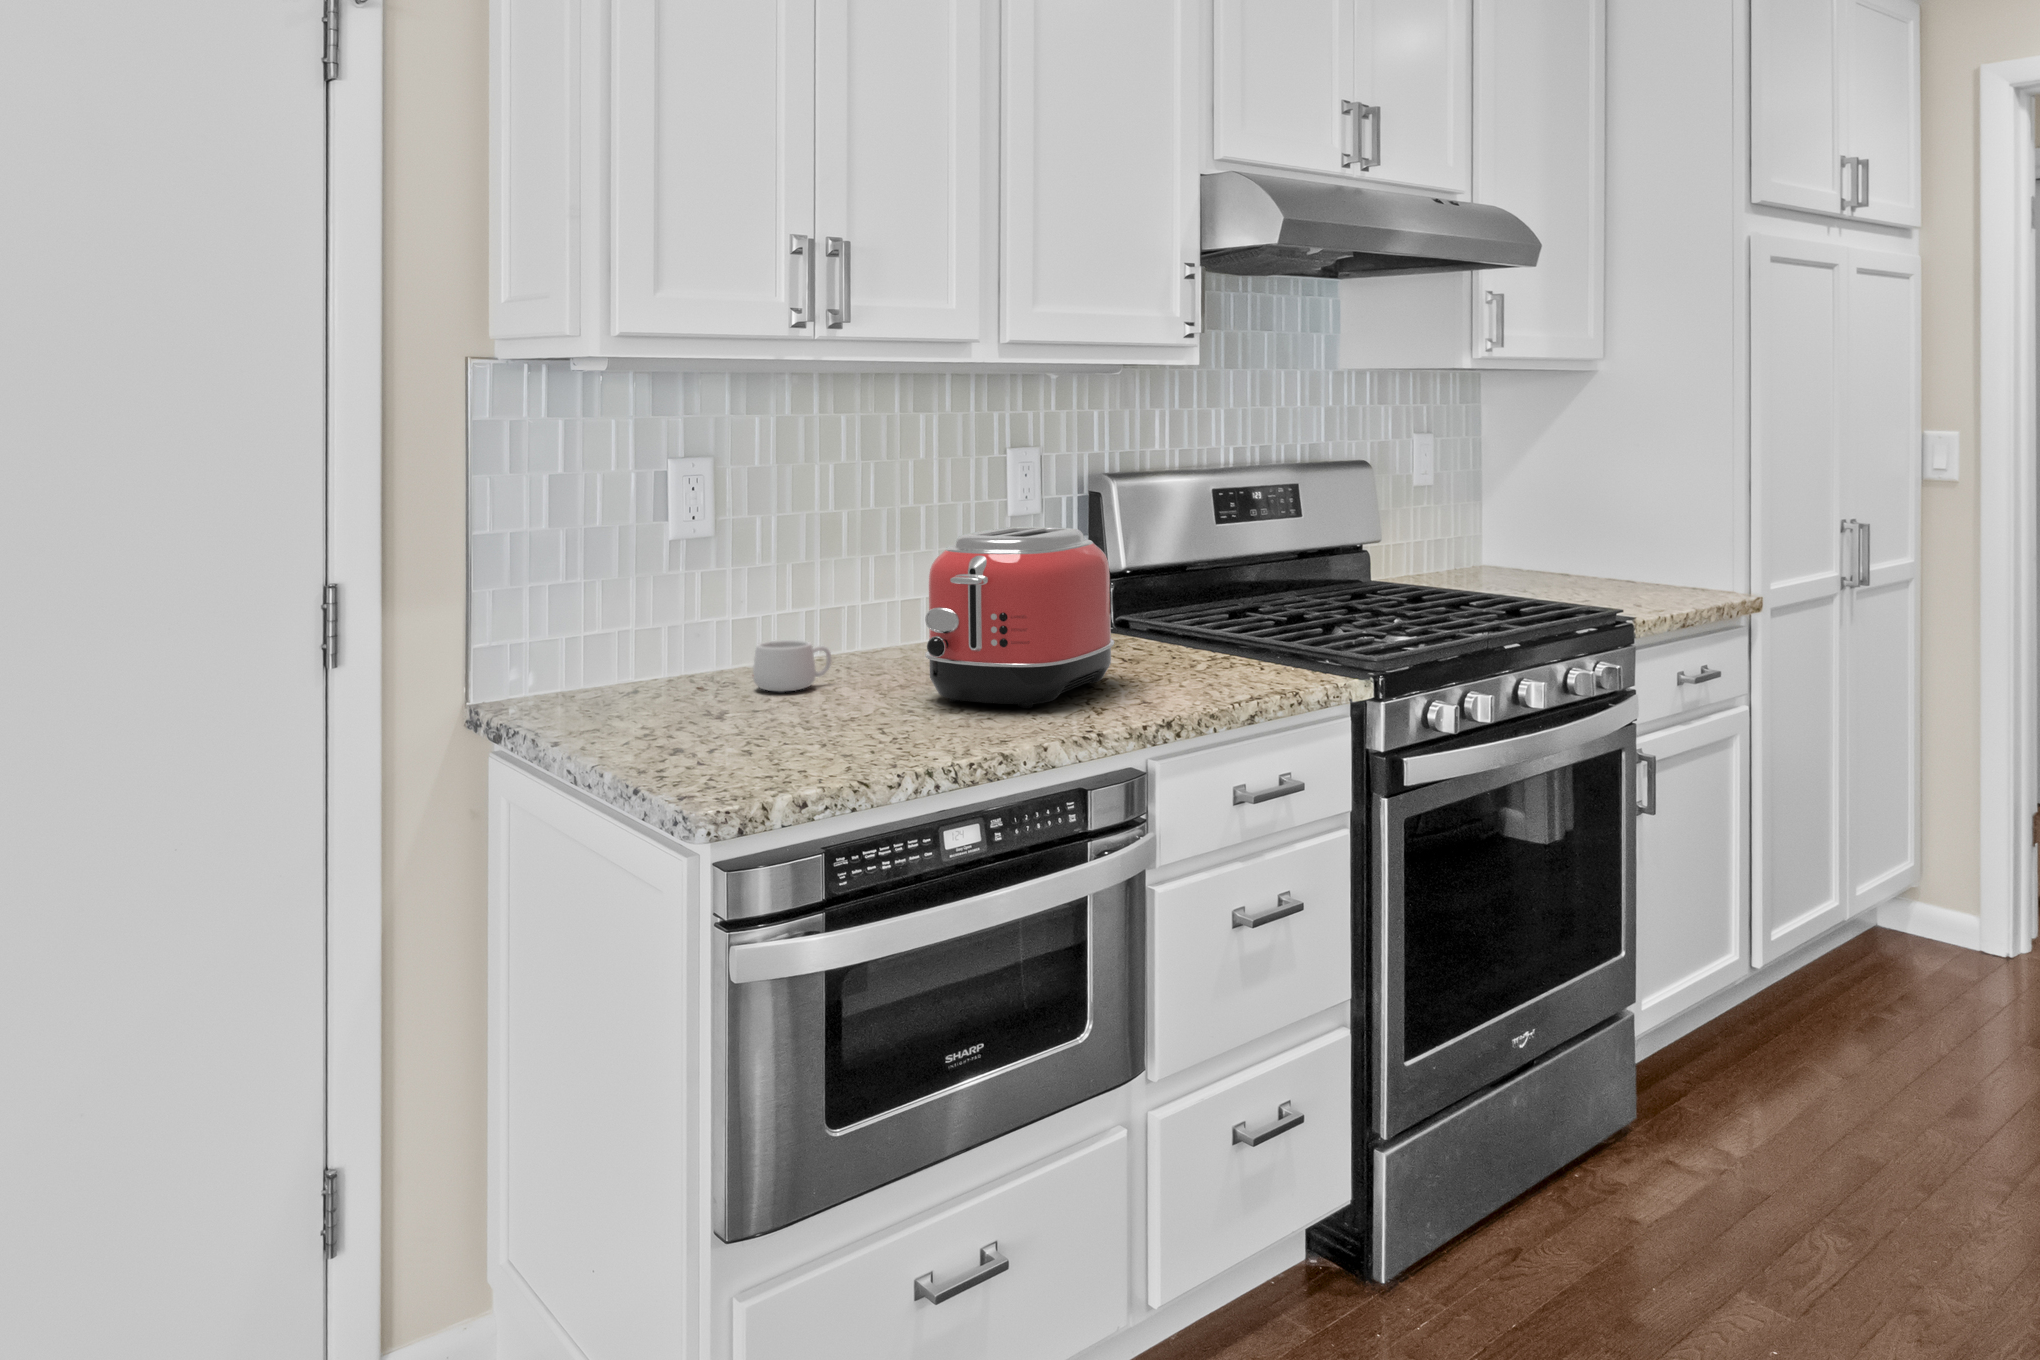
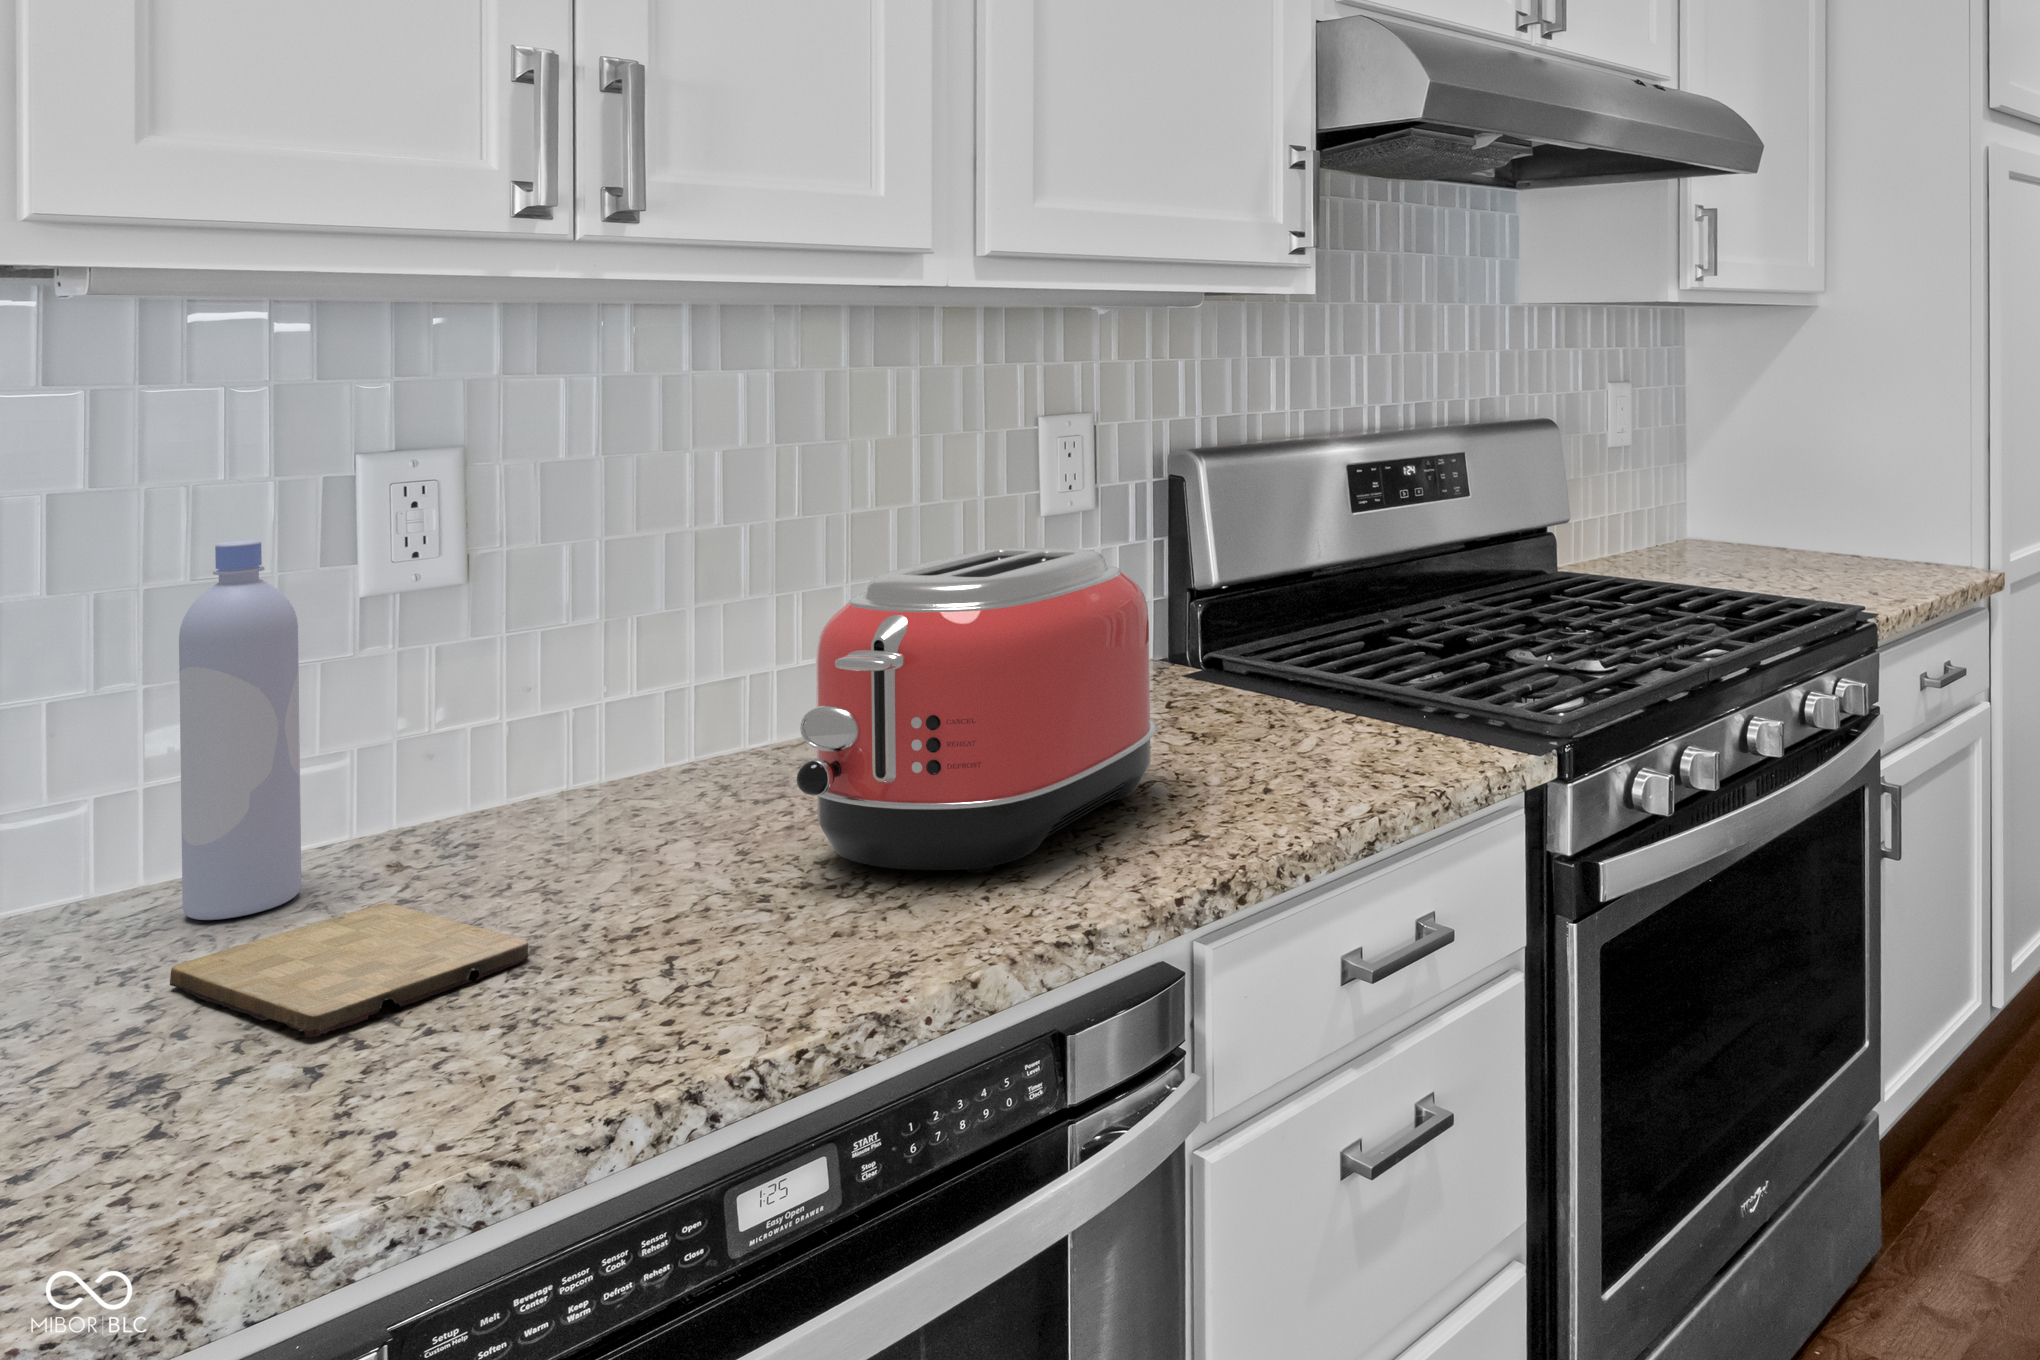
bottle: none [610,505,662,708] -> present [179,540,301,920]
mug: present [753,640,831,692] -> none [511,751,673,851]
cutting board: none [641,703,808,744] -> present [170,903,529,1038]

